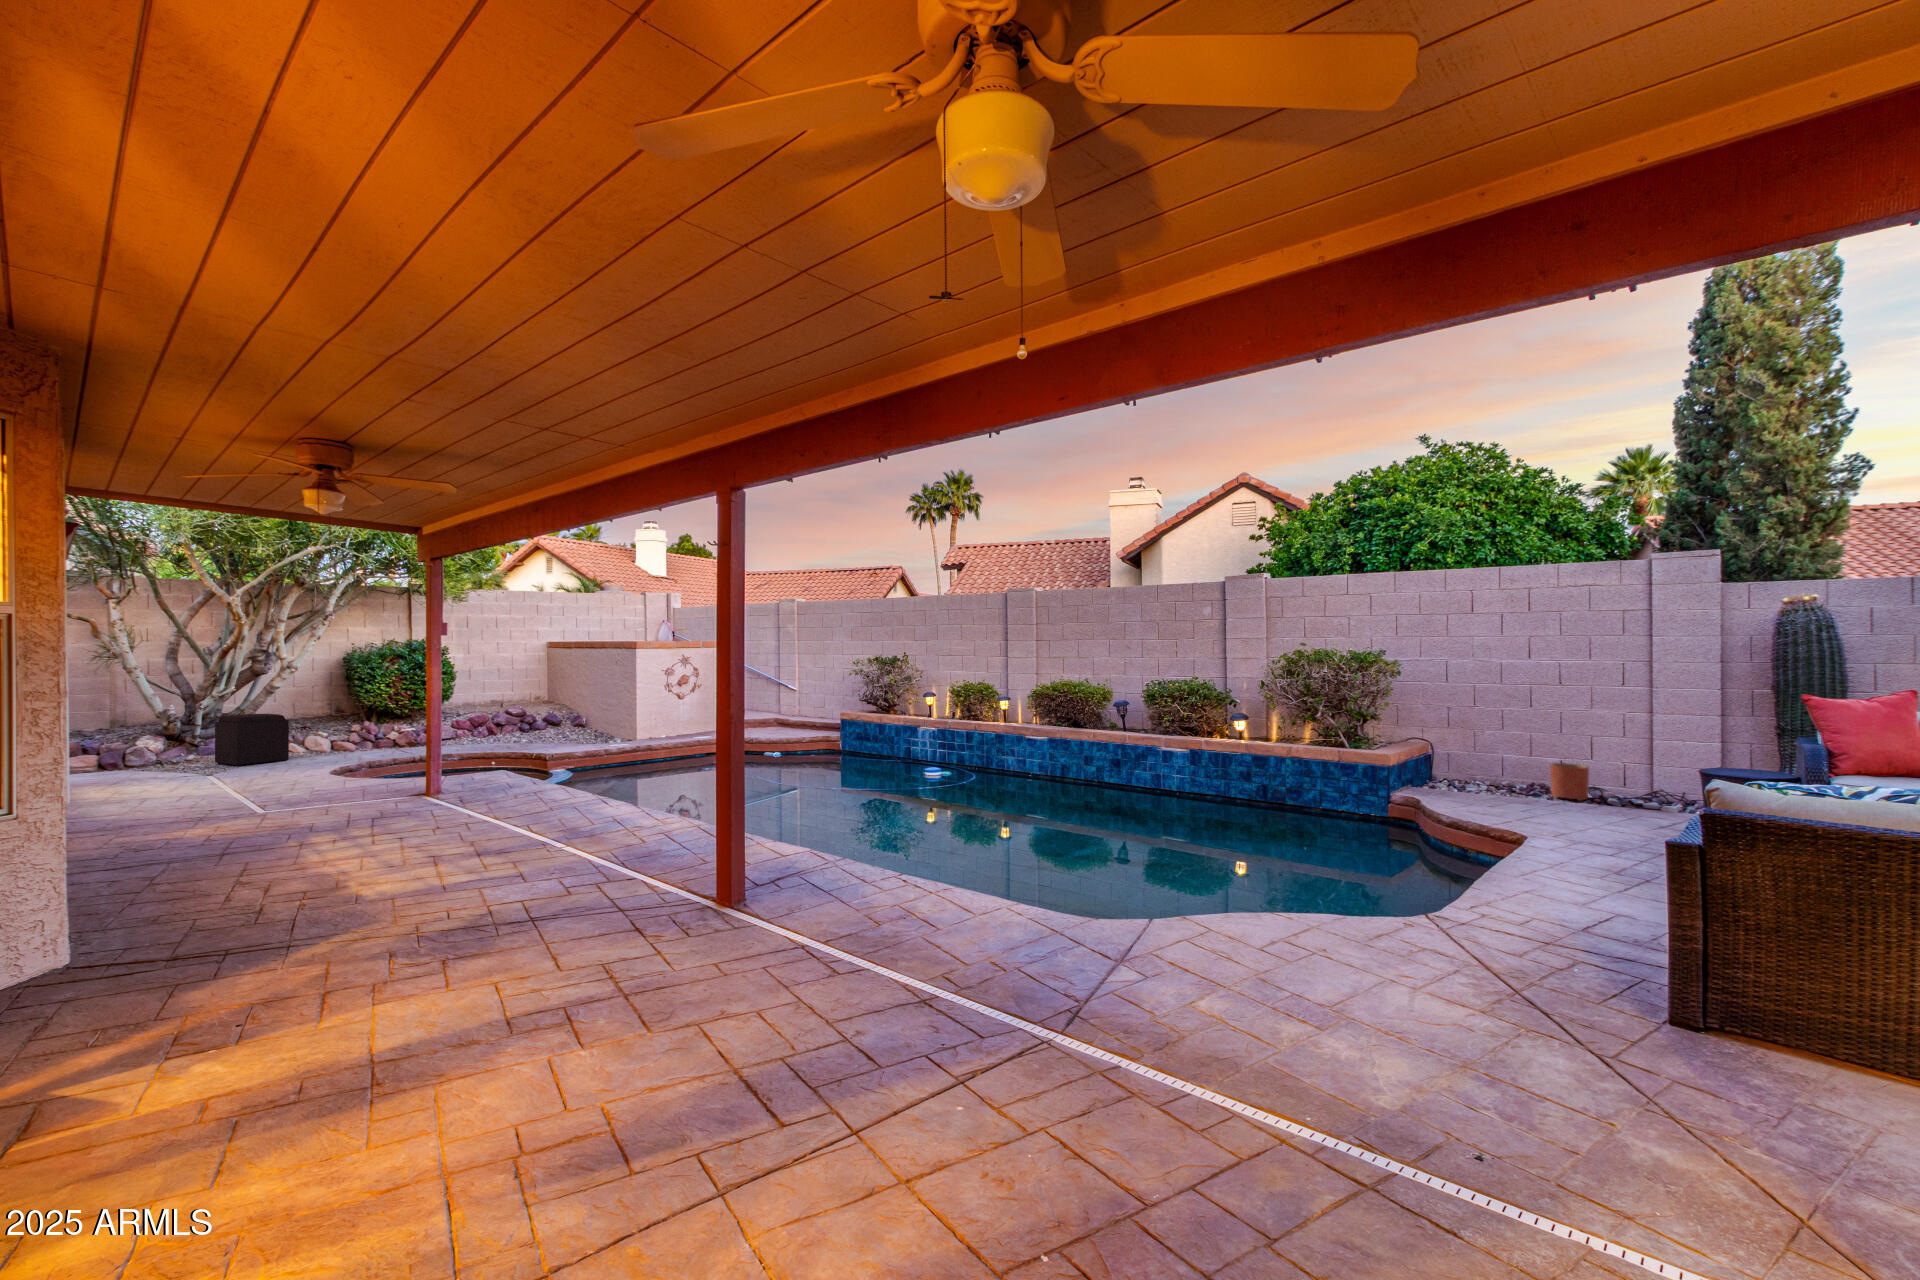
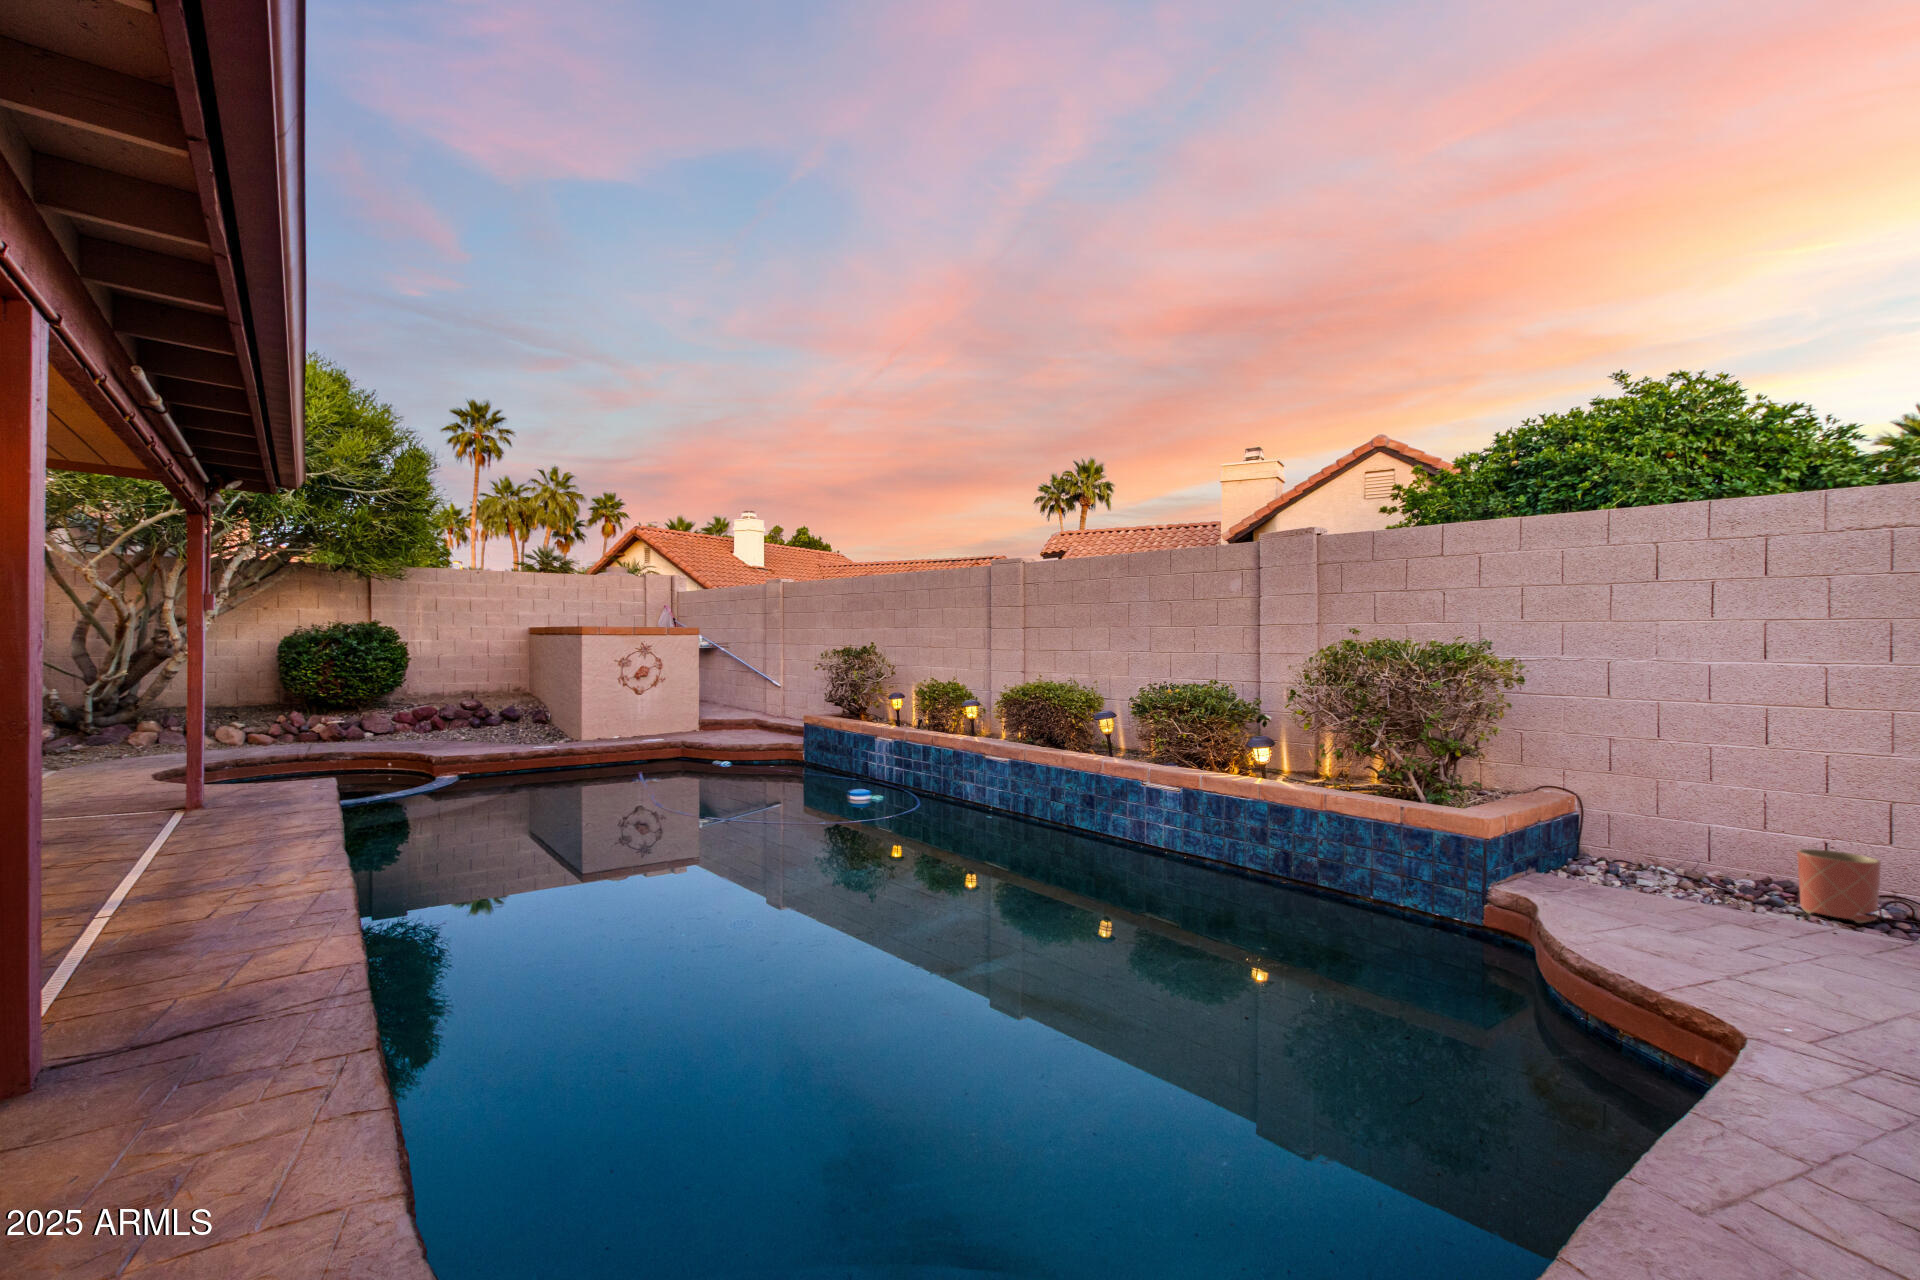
ottoman: present [215,714,289,766] -> none [92,697,170,754]

